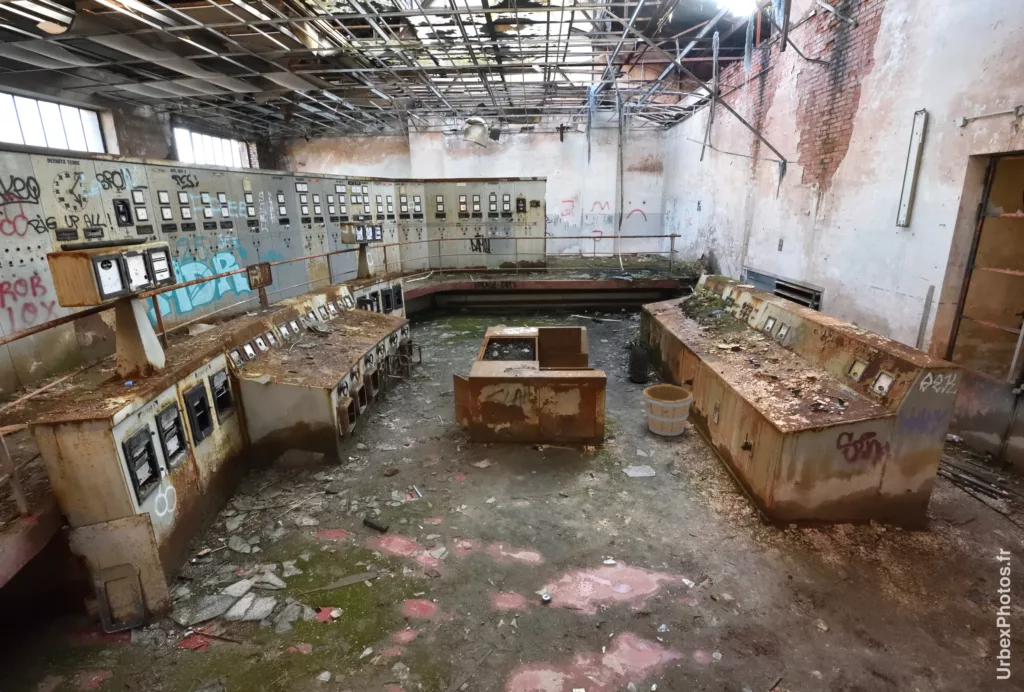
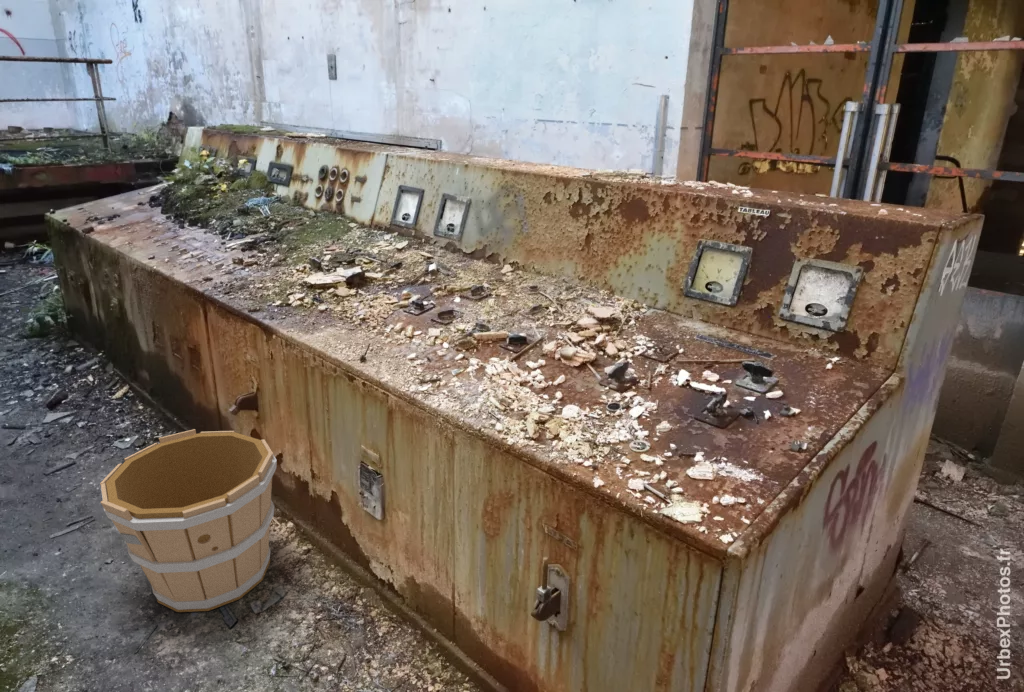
backpack: present [628,344,653,382] -> none [34,318,139,430]

